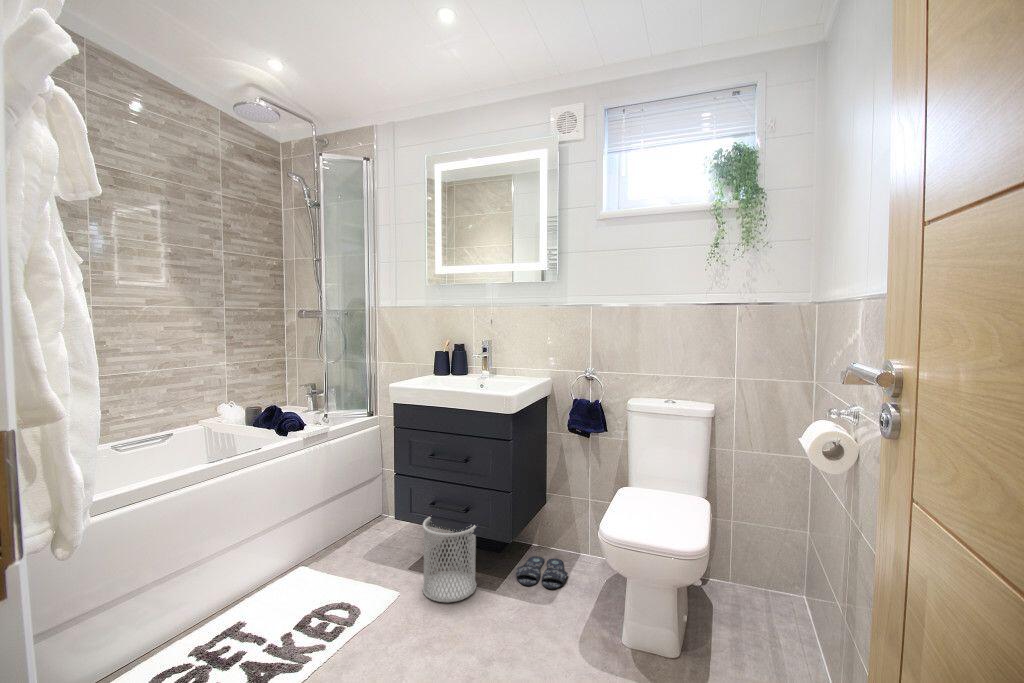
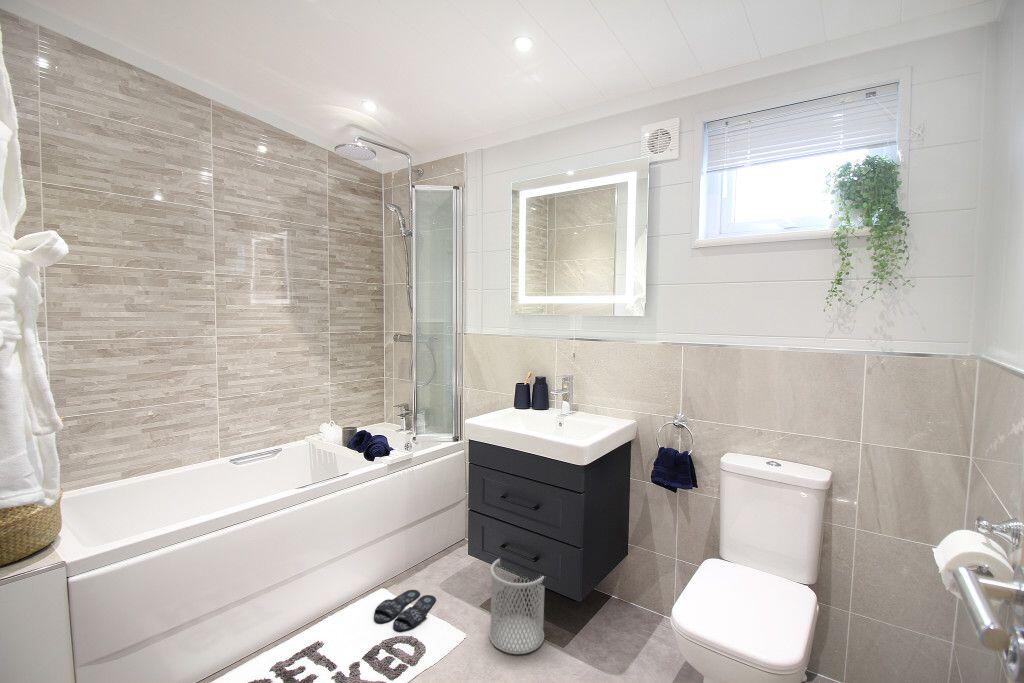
slippers: present [516,556,568,589] -> present [374,590,436,631]

